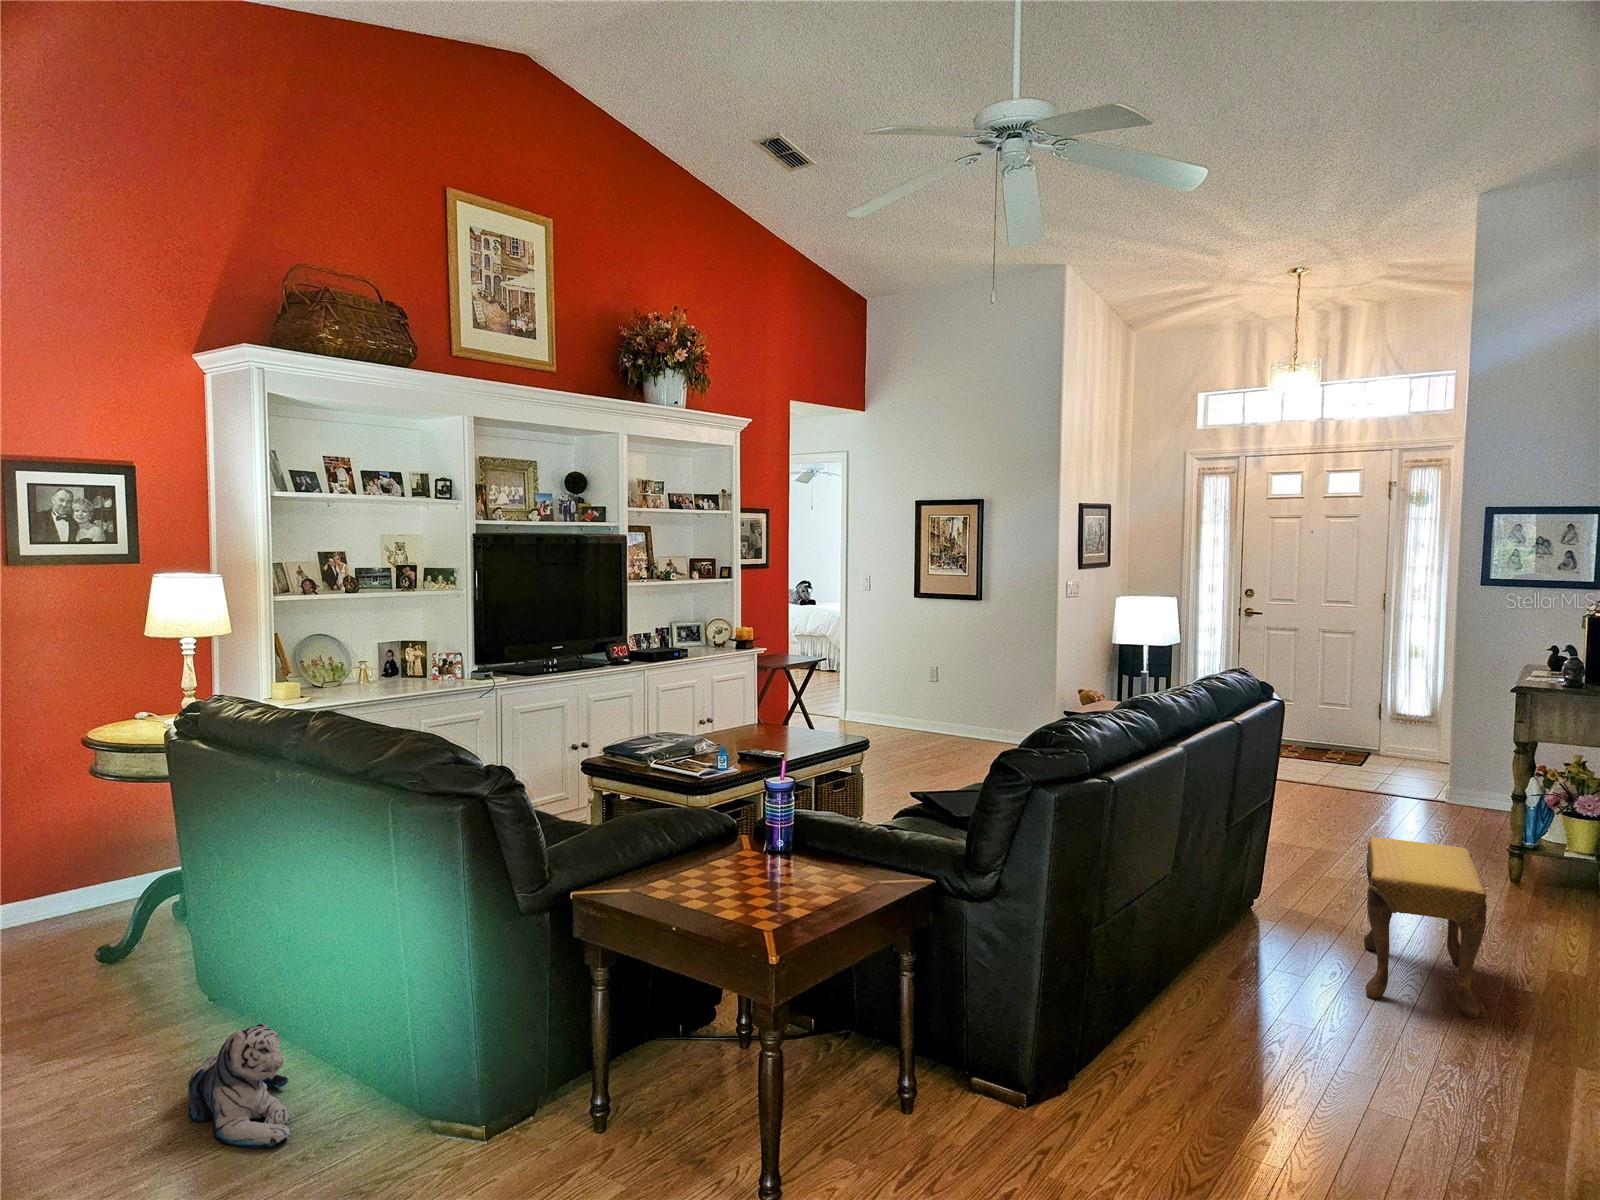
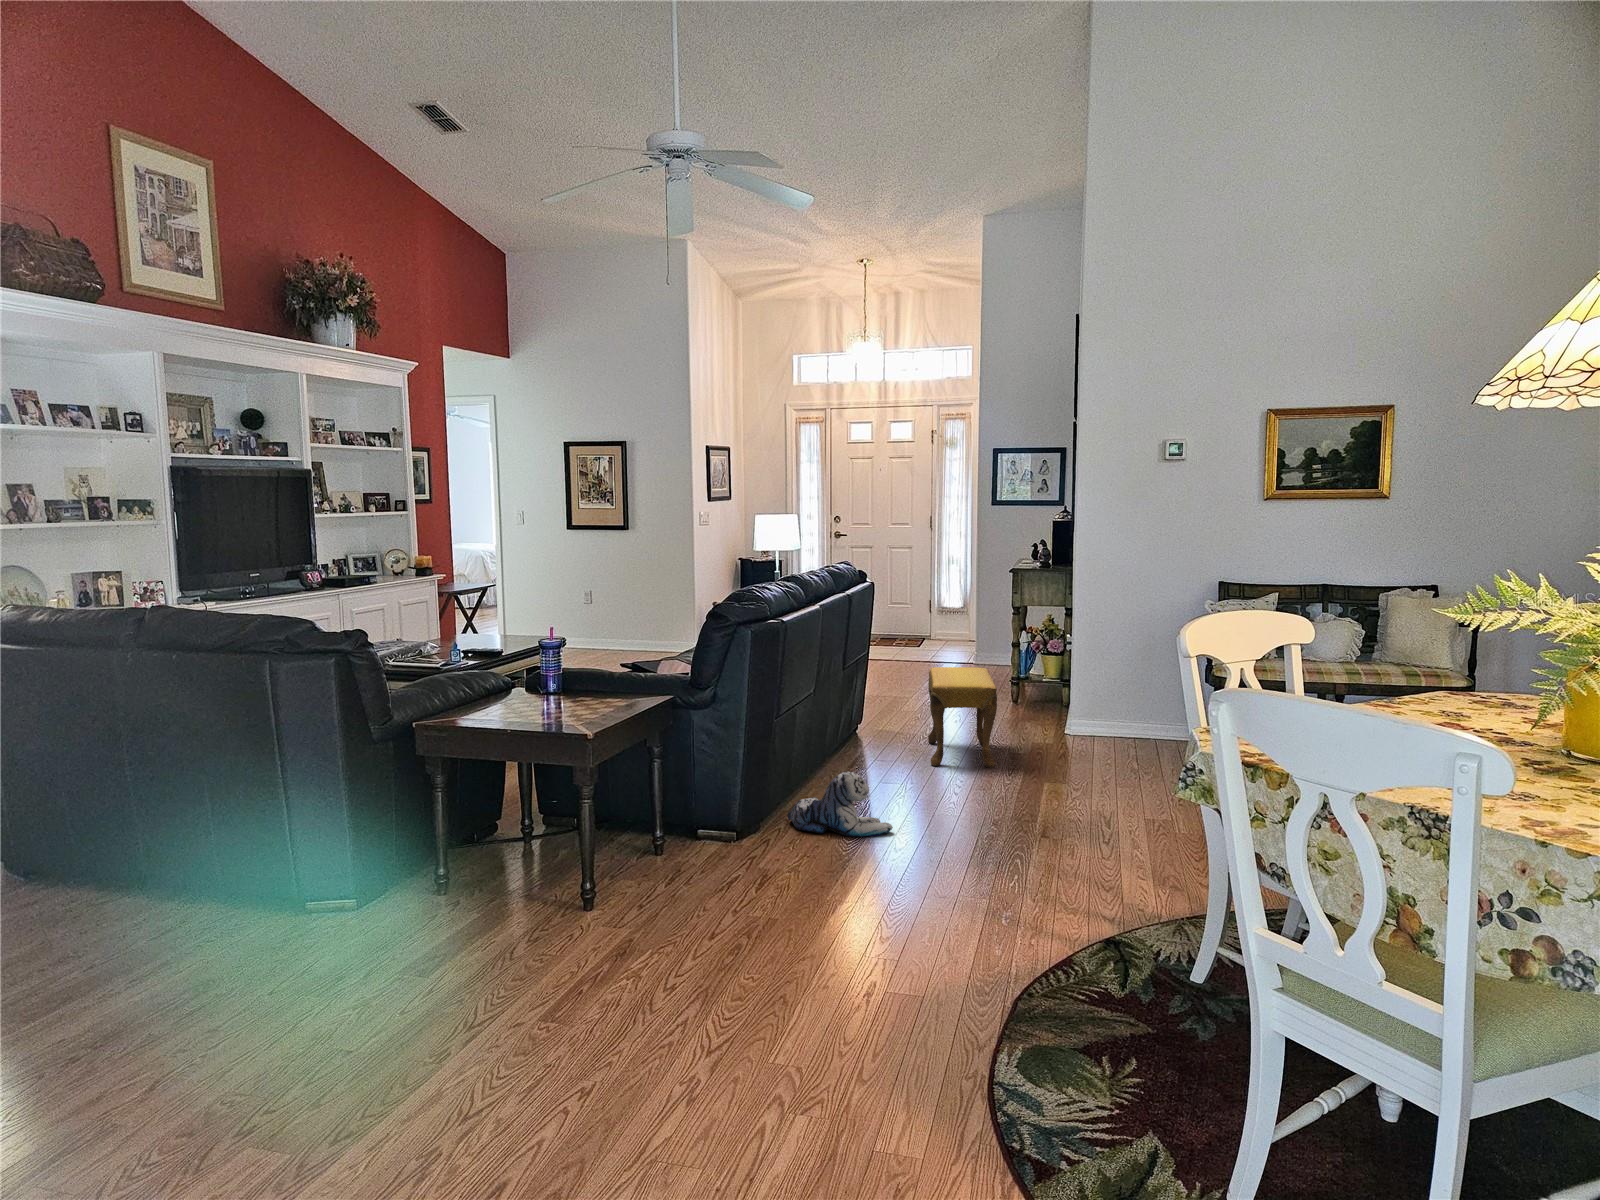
plush toy: present [188,1024,291,1149] -> present [787,772,893,837]

